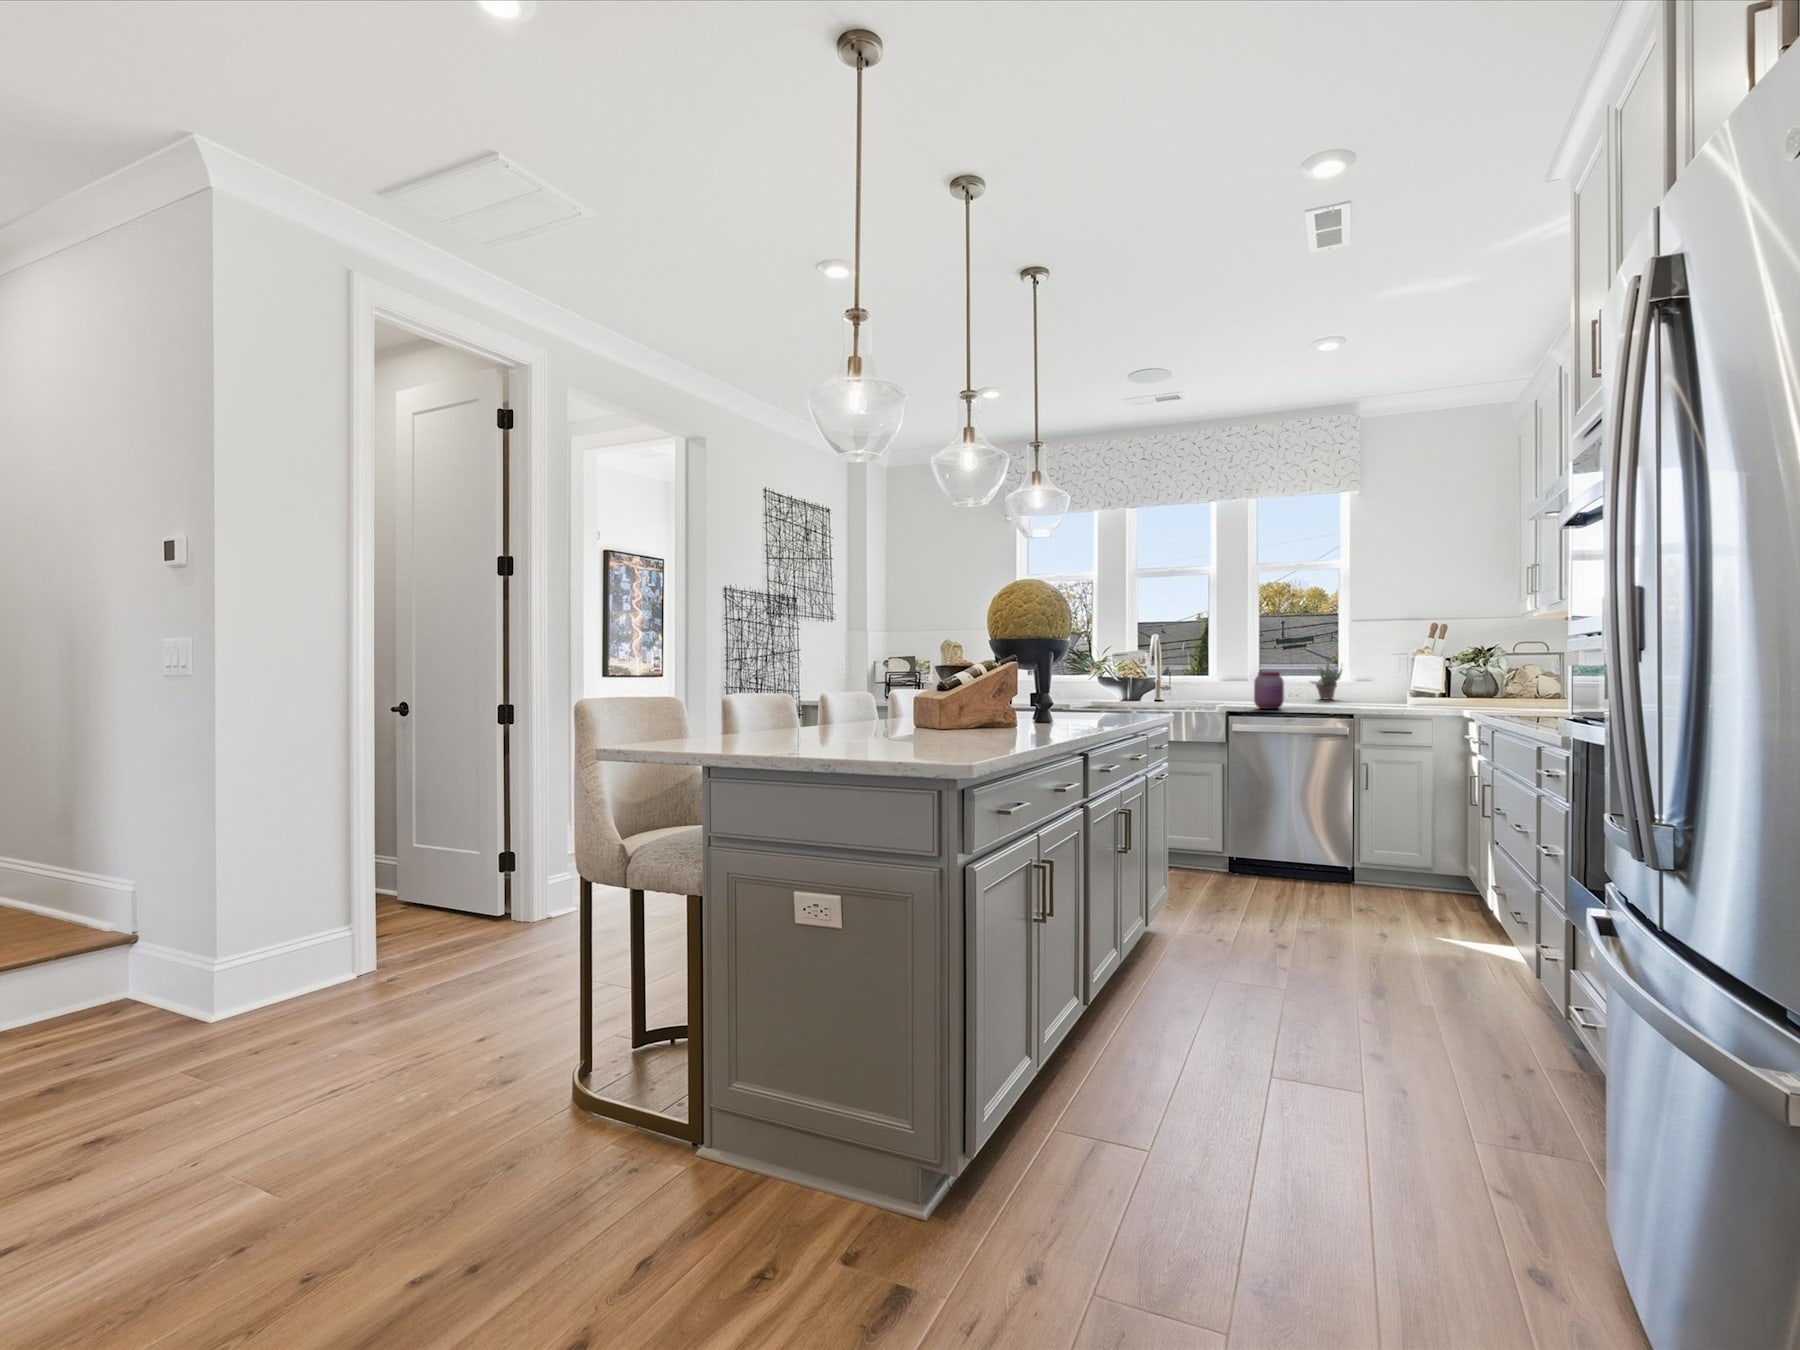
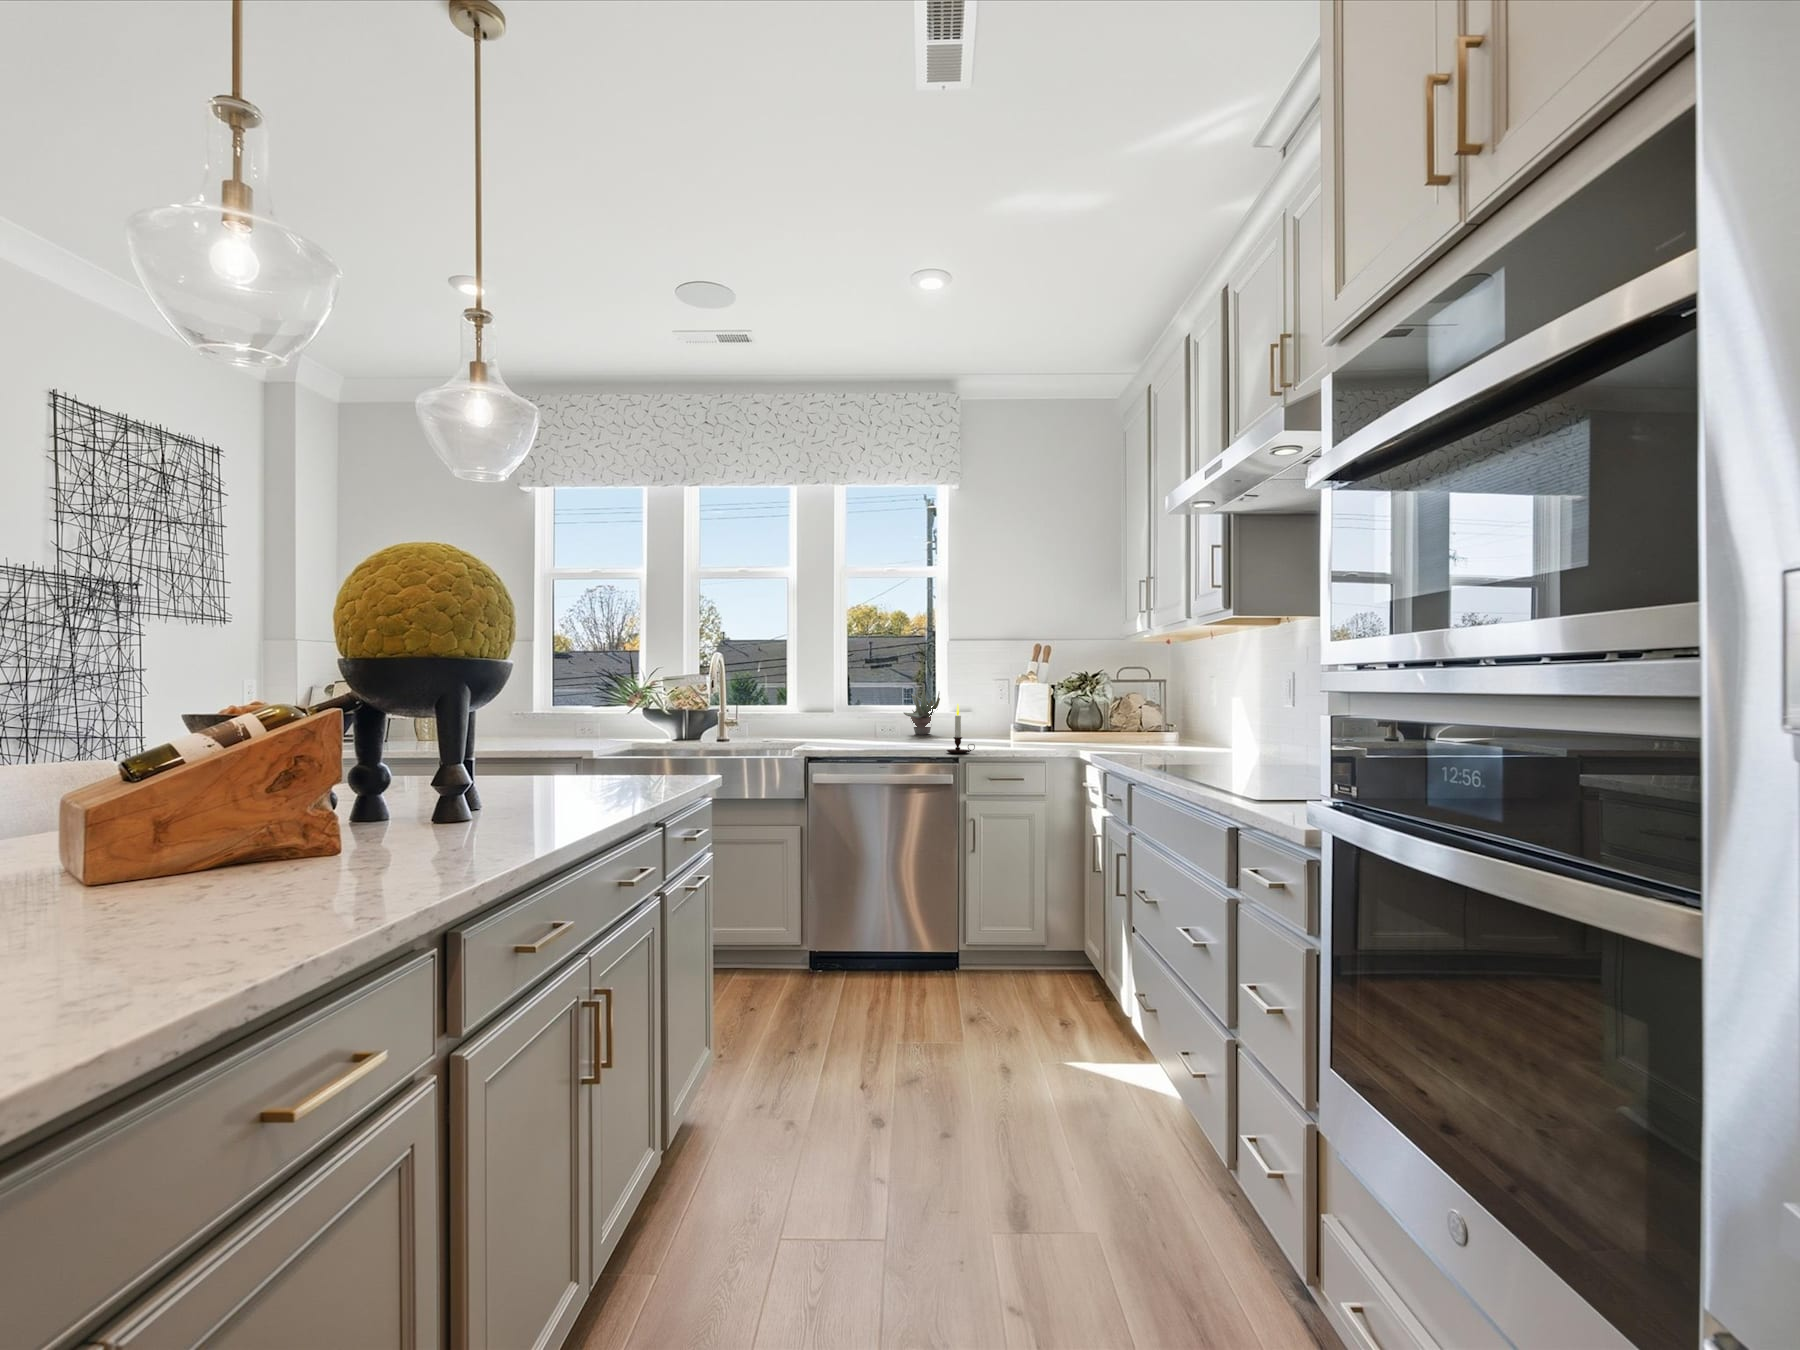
jar: present [1254,672,1284,709] -> none [839,702,875,751]
candle: none [1344,672,1369,712] -> present [947,704,975,753]

